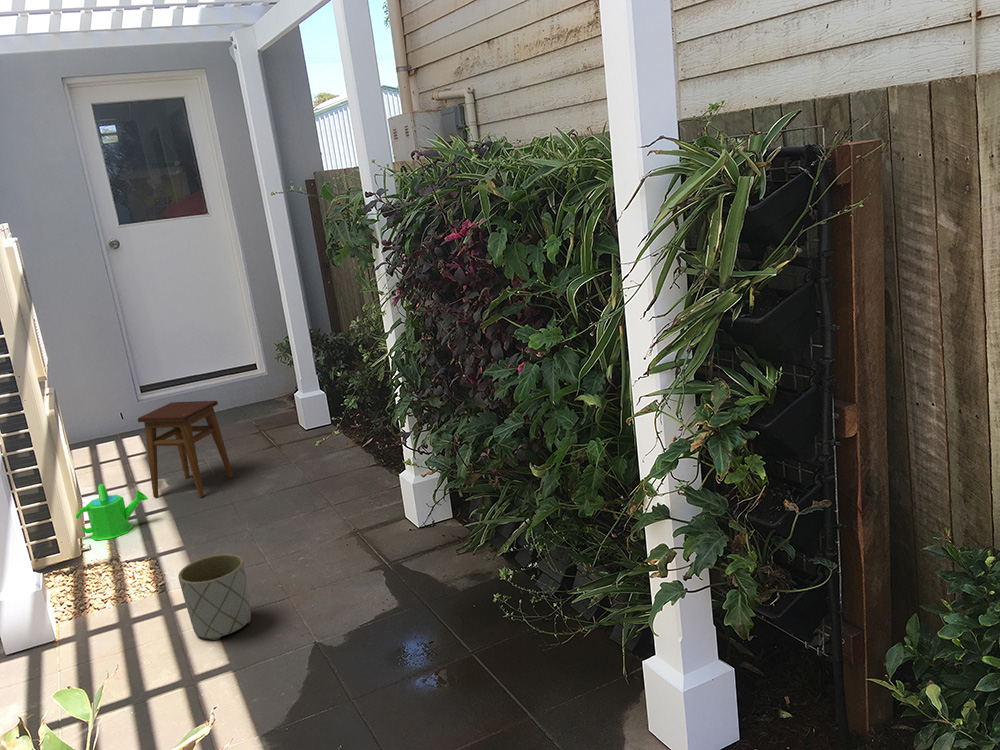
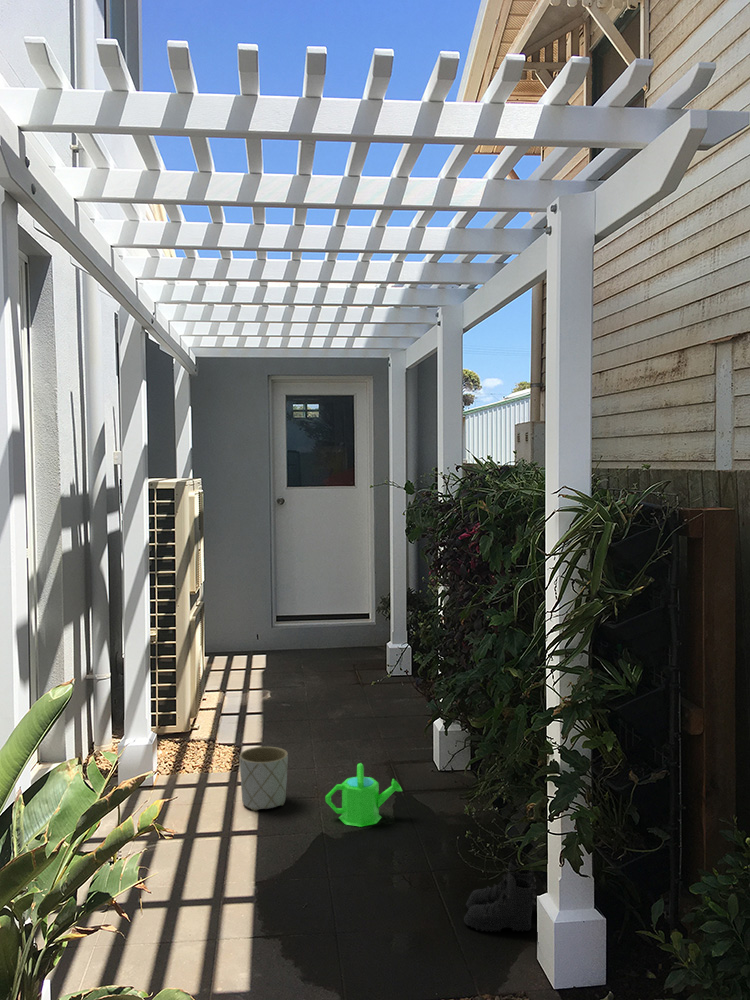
stool: present [138,401,233,497] -> none [256,631,320,711]
watering can: present [76,484,148,540] -> present [326,763,402,827]
boots: none [540,623,631,717] -> present [464,861,536,932]

